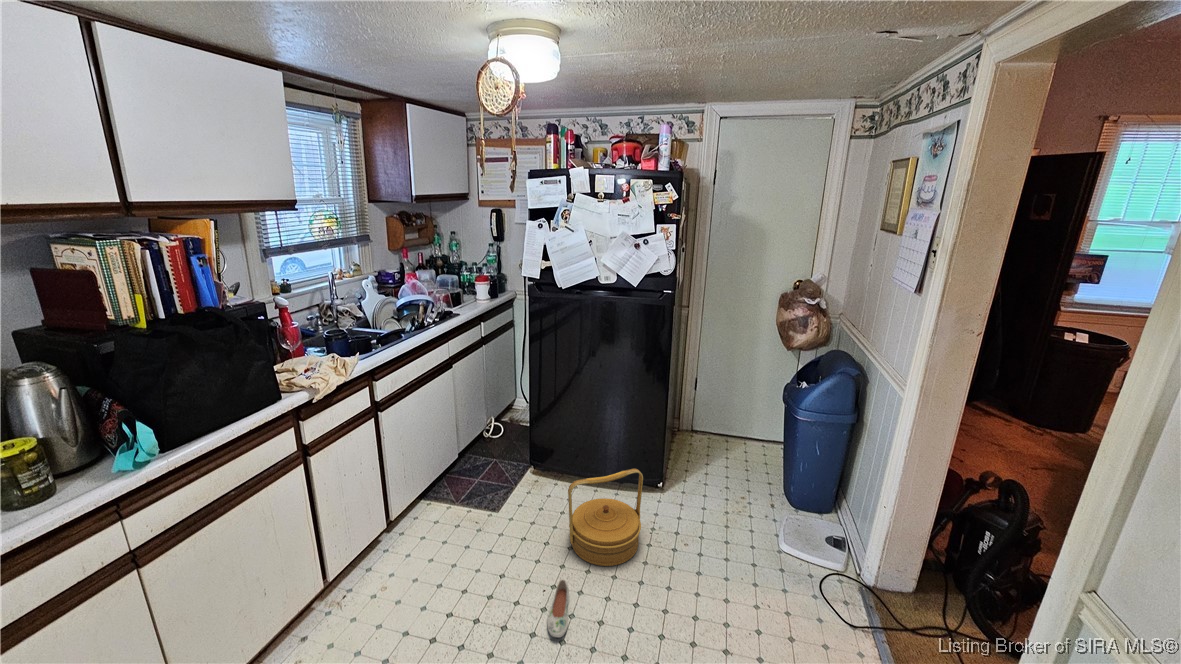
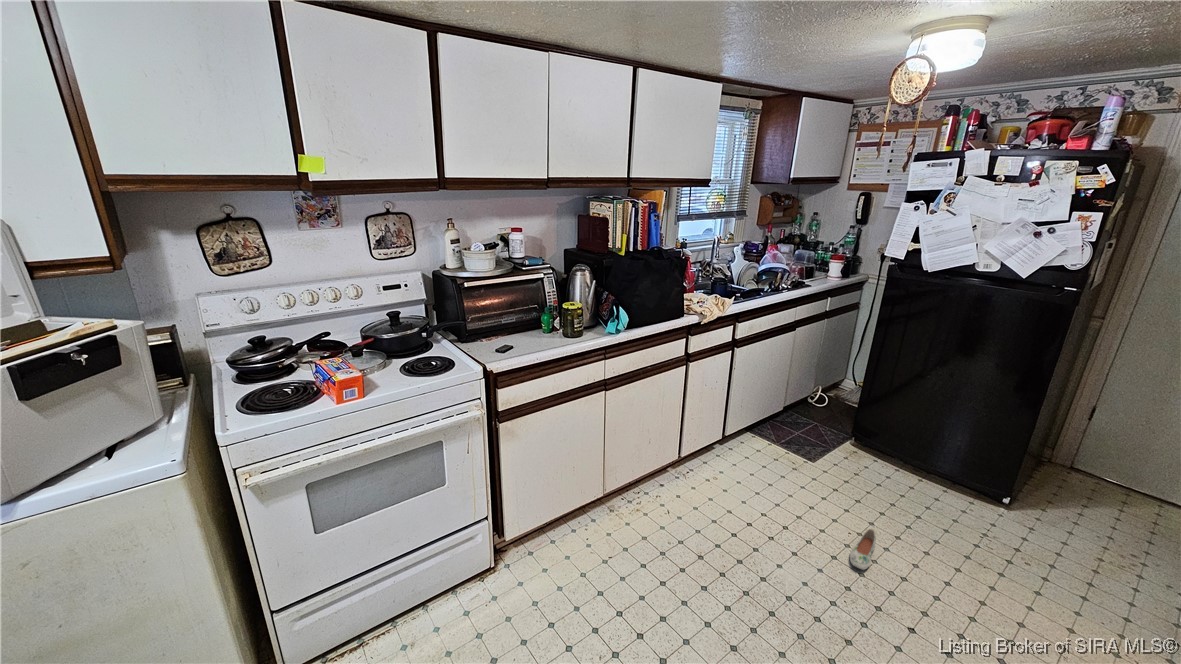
basket: present [568,469,643,566] -> none [884,452,986,547]

